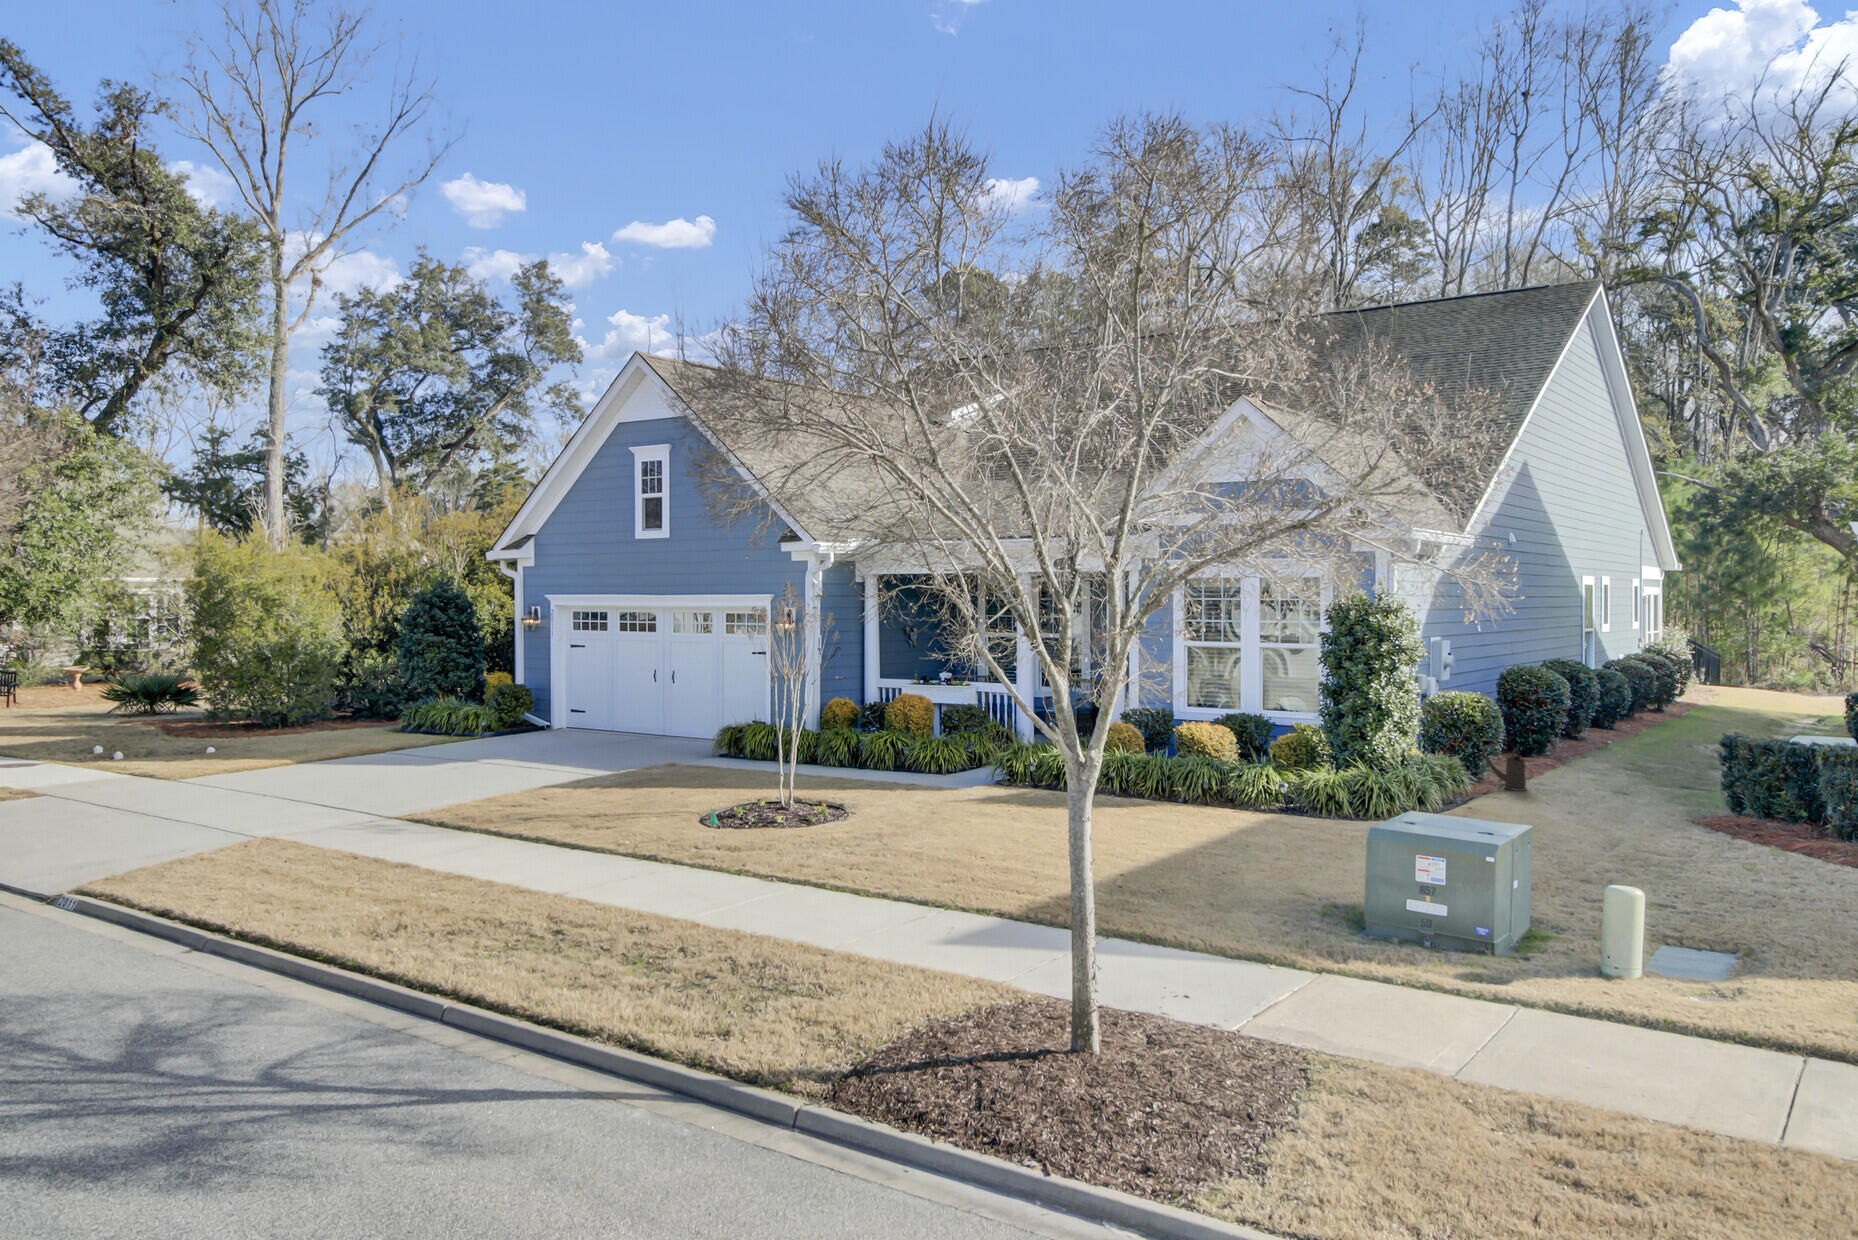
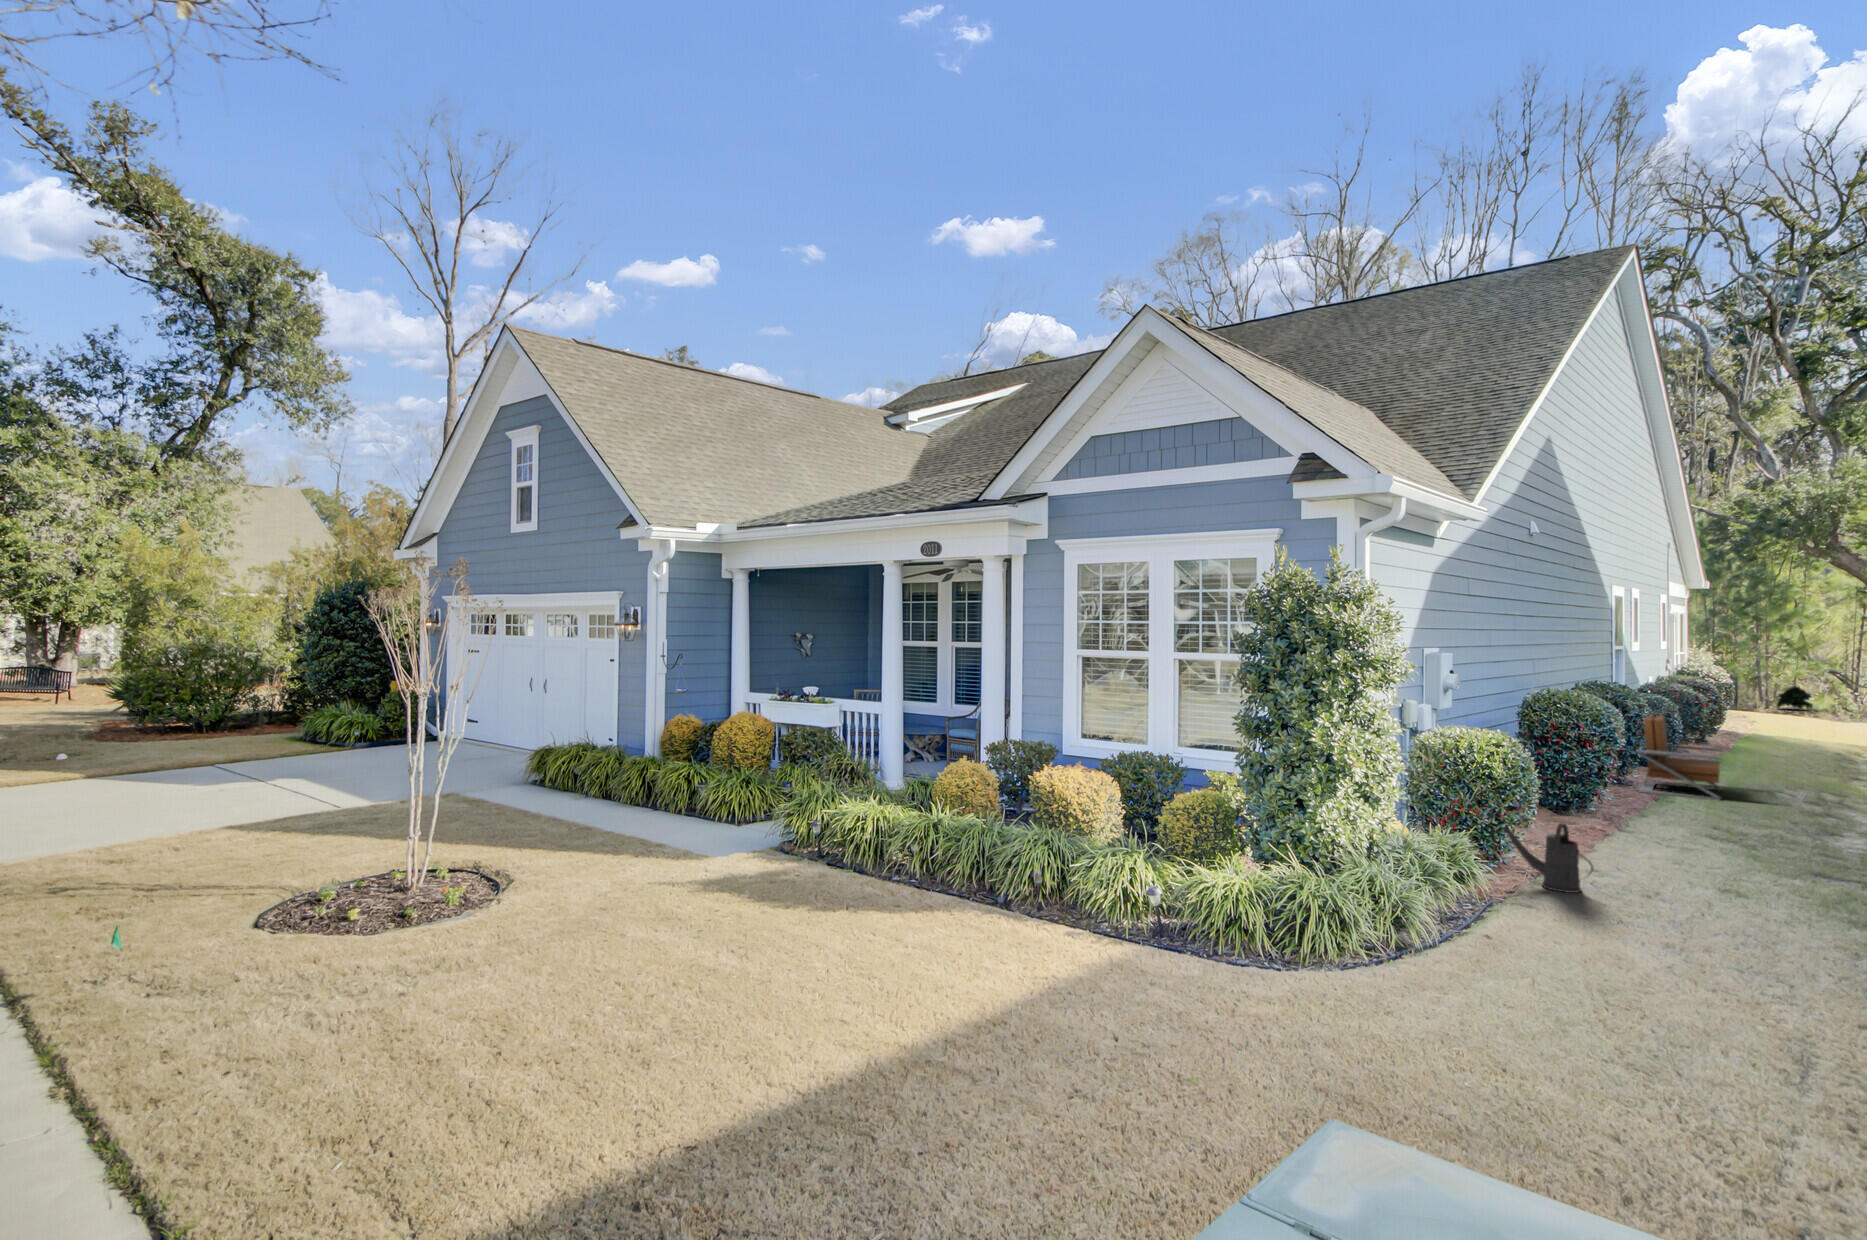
potted plant: none [1748,659,1780,681] -> present [1777,686,1813,709]
lounge chair: none [1587,684,1650,746] -> present [1636,715,1722,800]

